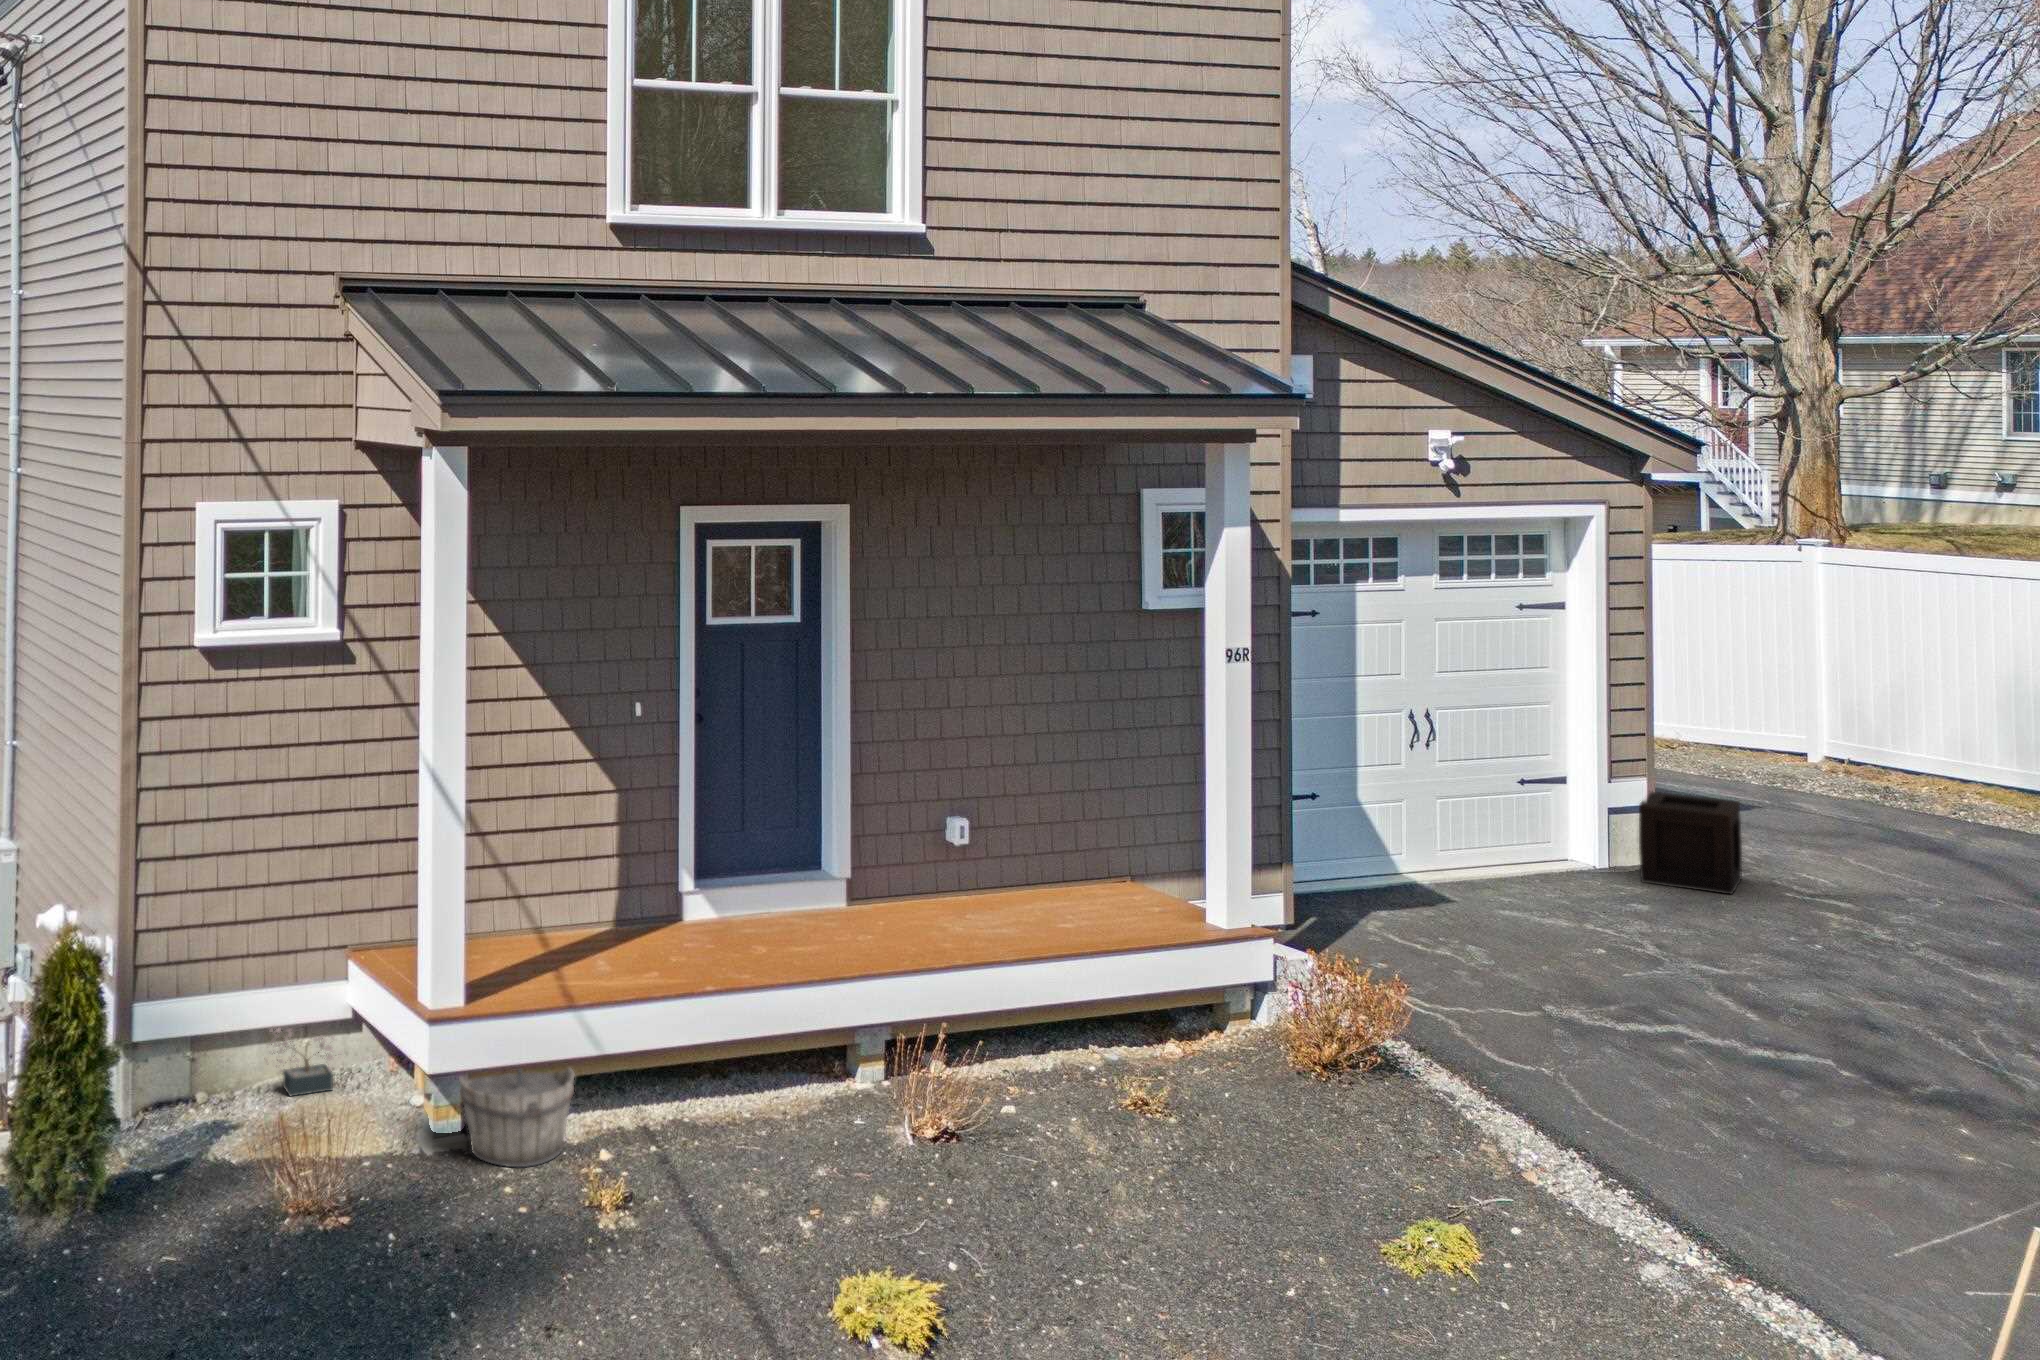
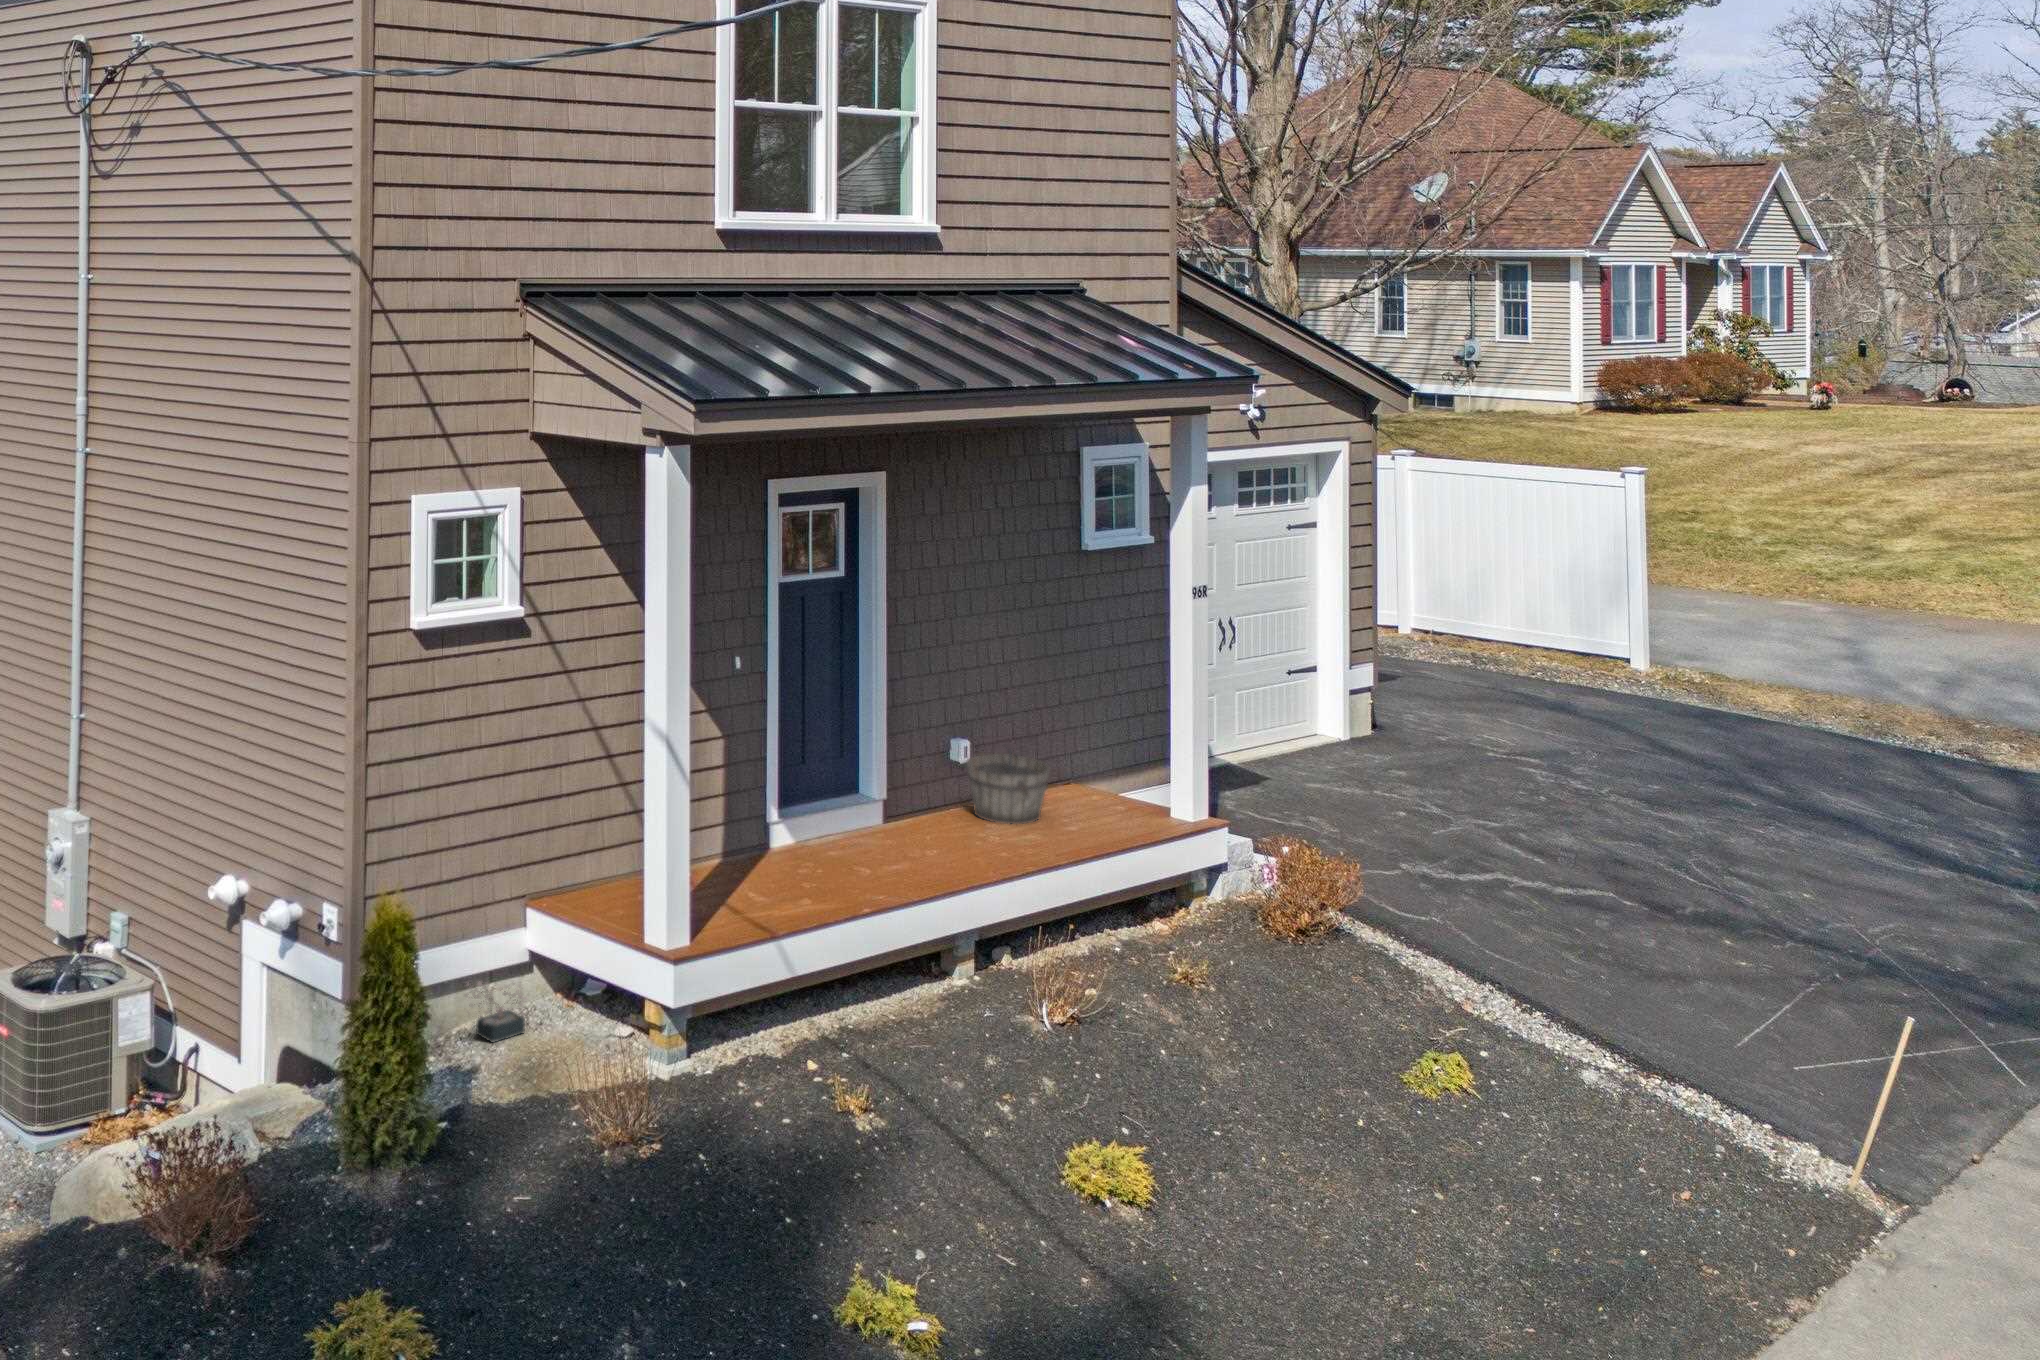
wooden crate: present [1639,791,1742,894] -> none [1360,678,1434,760]
wooden bucket: present [459,1068,574,1167] -> present [967,751,1050,824]

